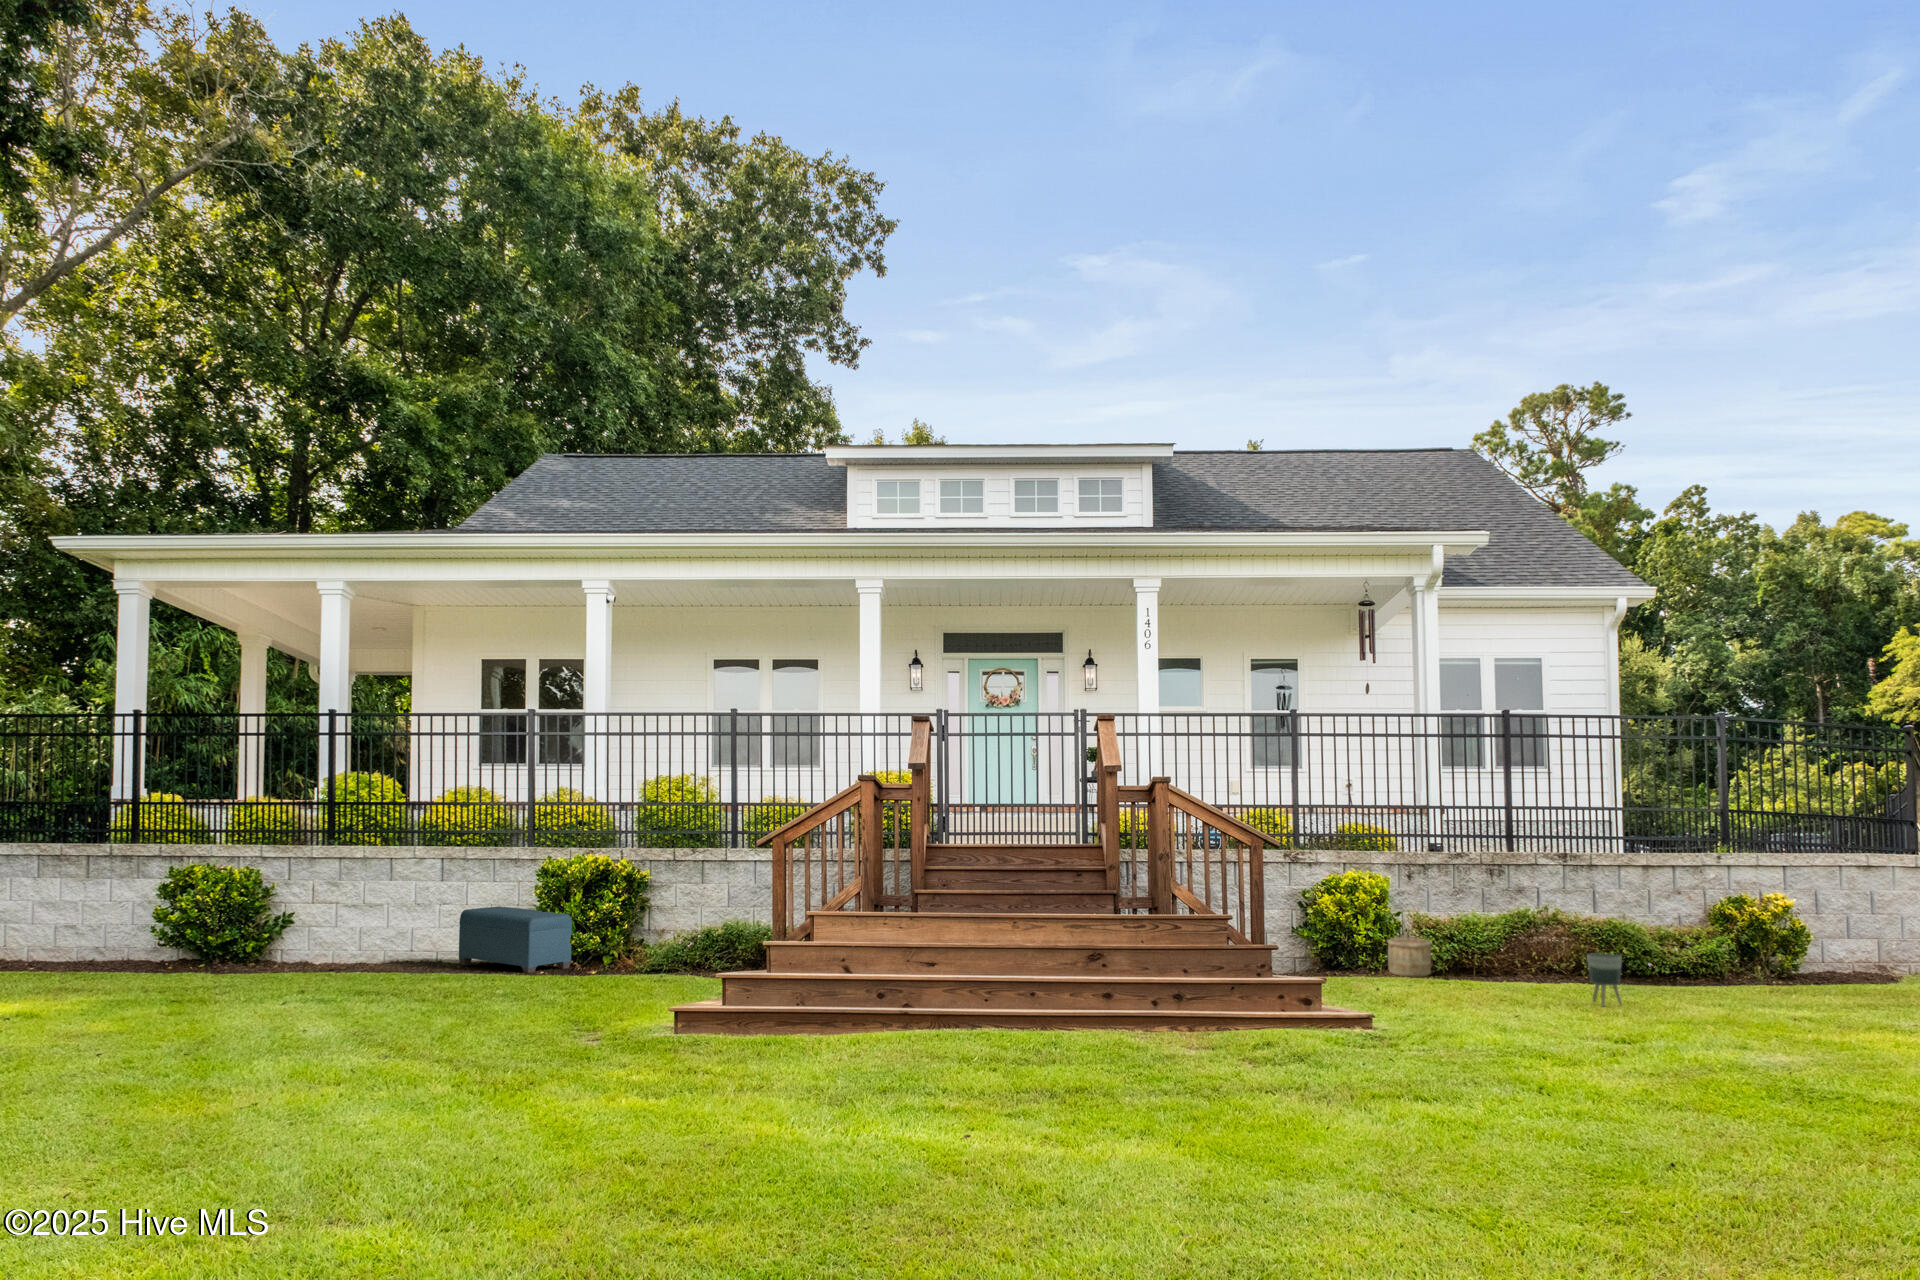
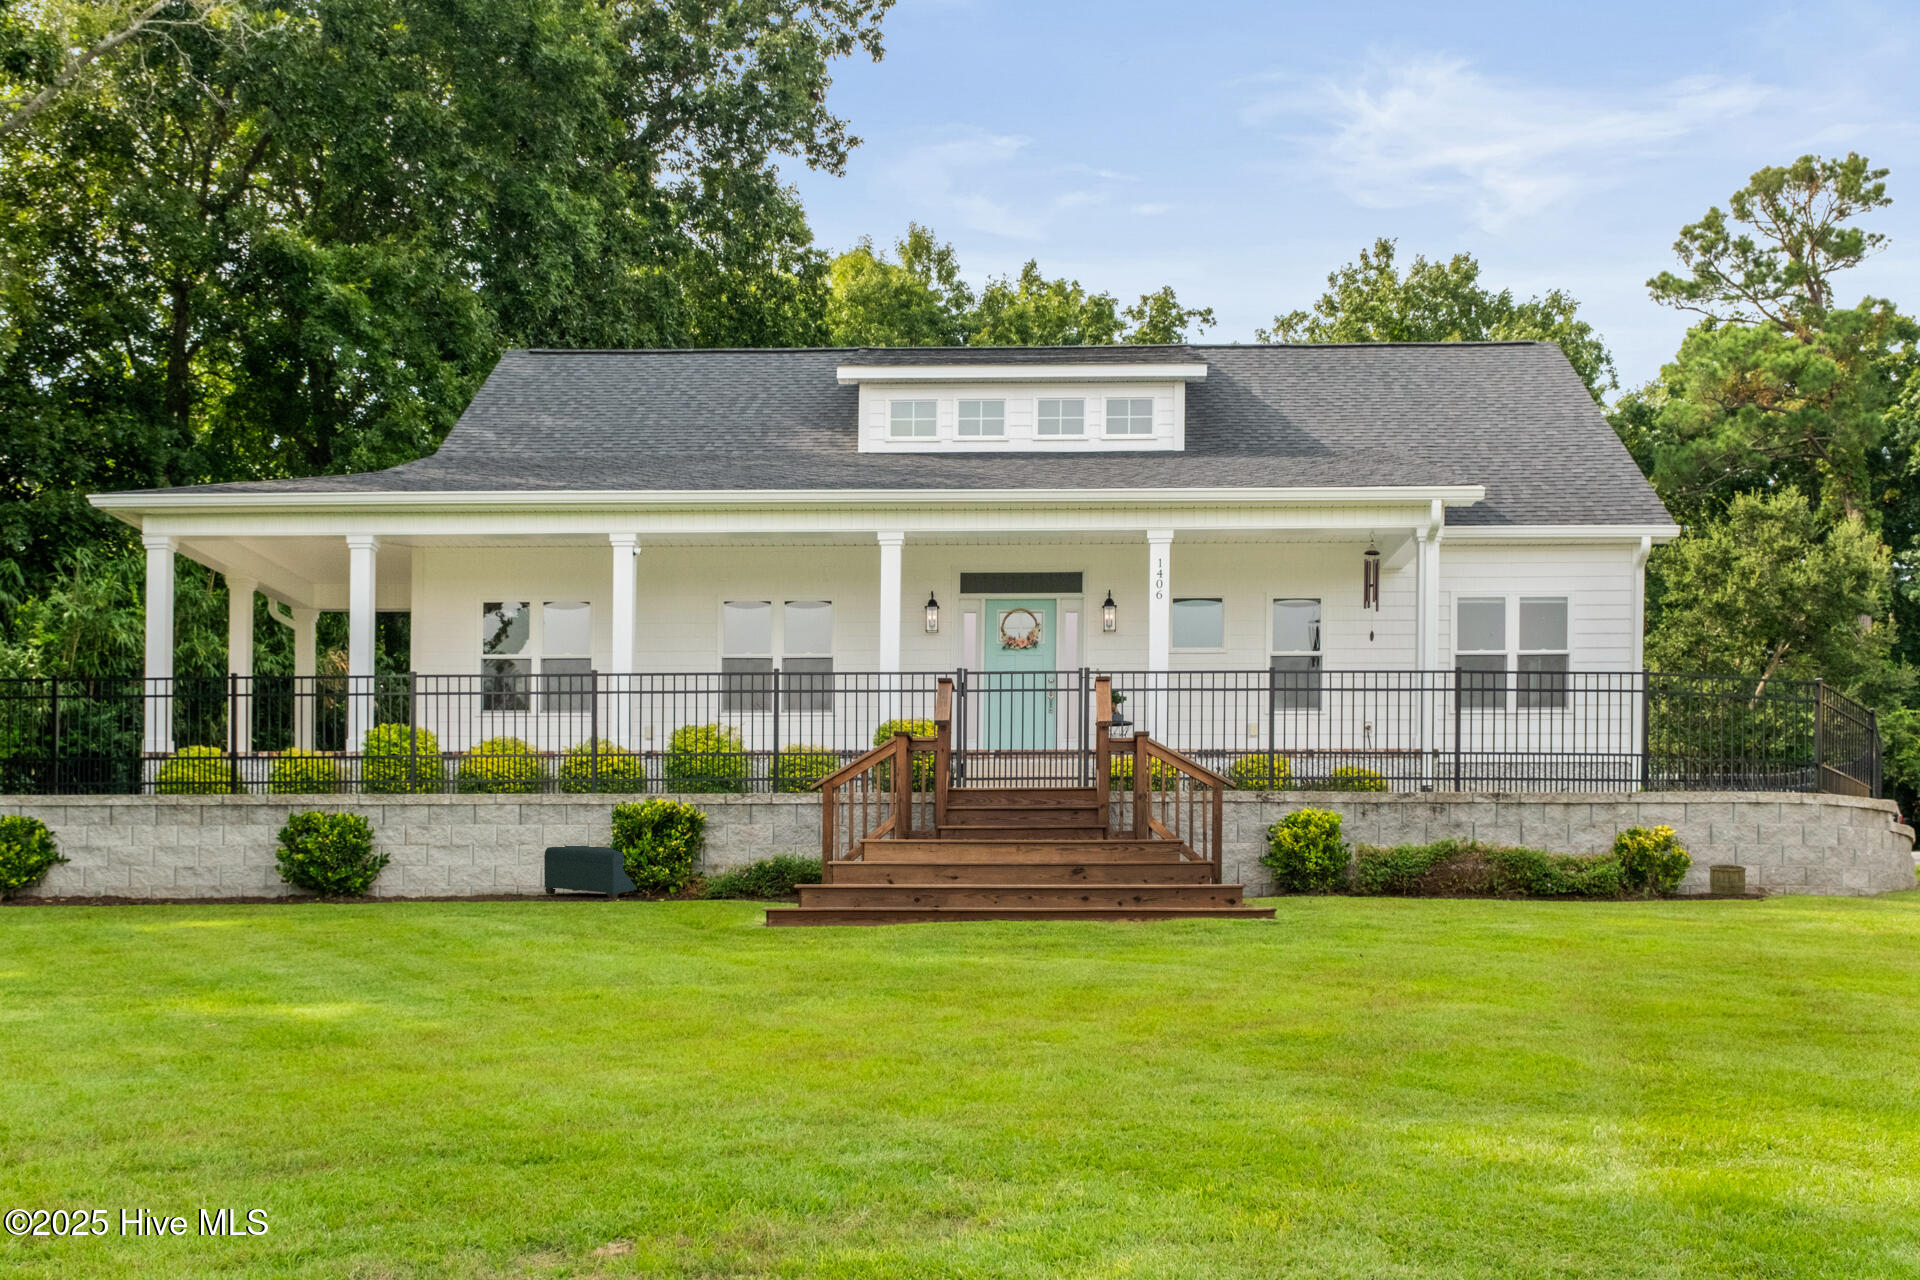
wooden bucket: present [1387,937,1431,977] -> present [1709,865,1746,895]
planter: present [1587,953,1622,1007] -> none [1458,869,1483,909]

